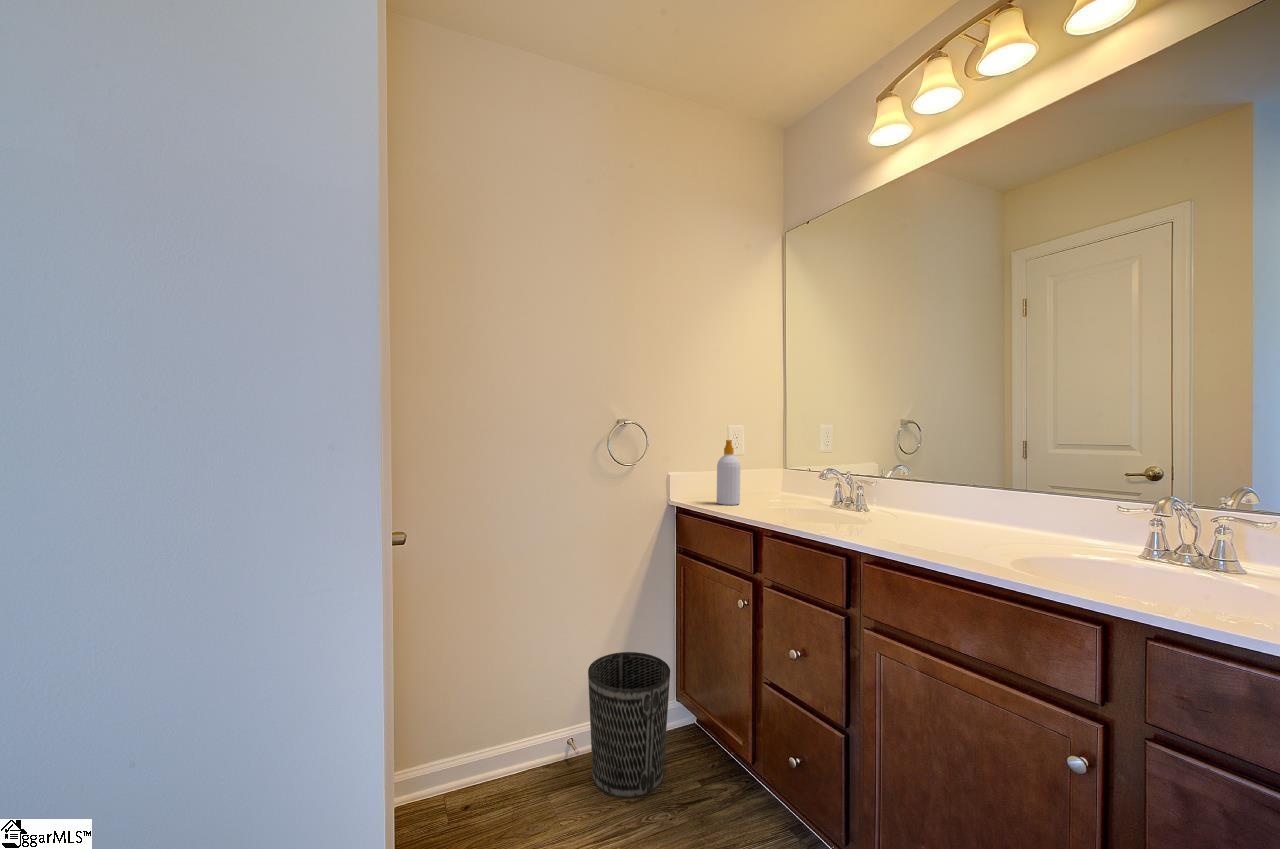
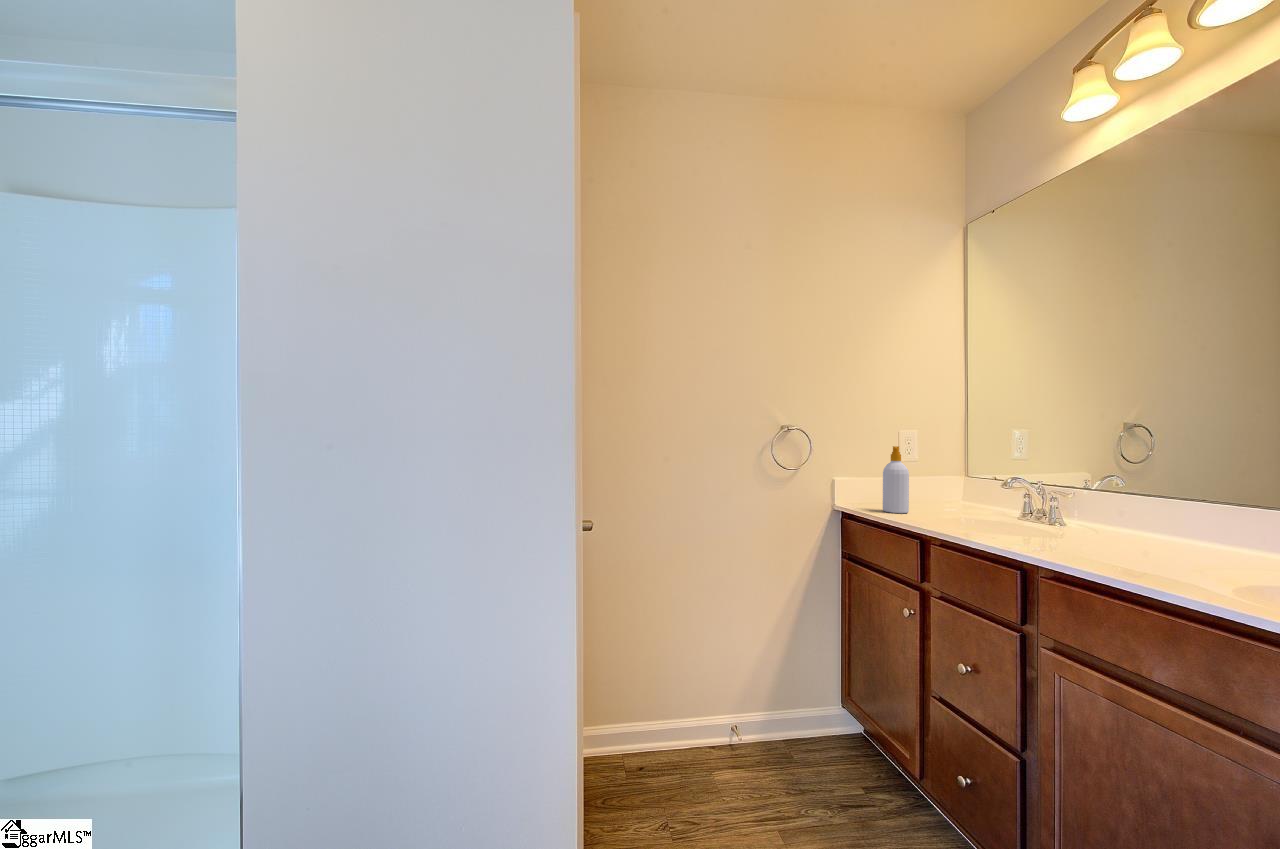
wastebasket: present [588,652,670,798] -> none [749,651,832,790]

